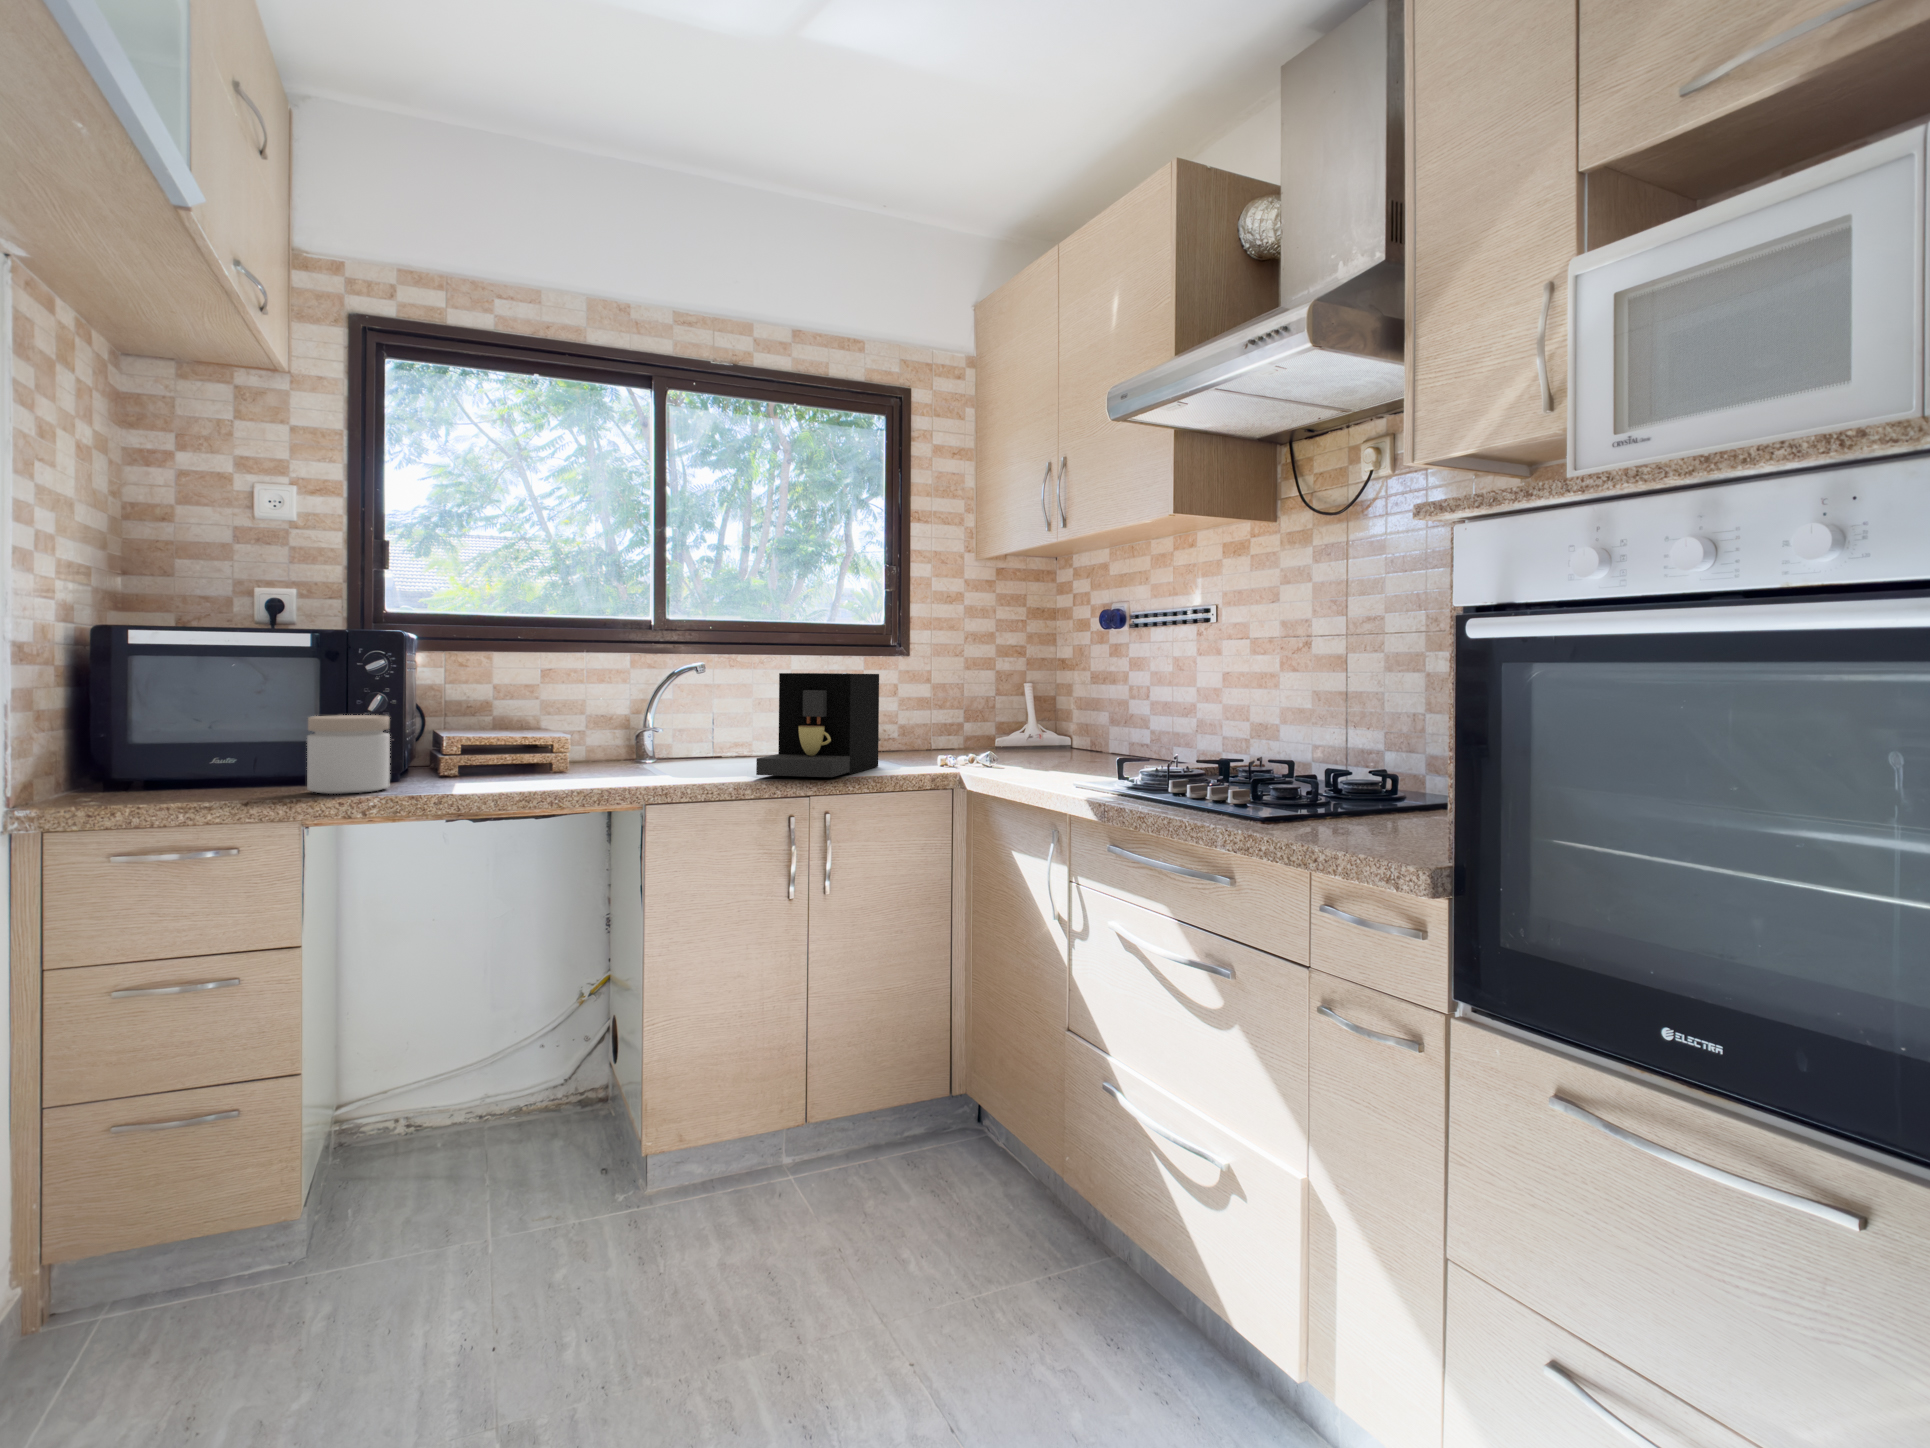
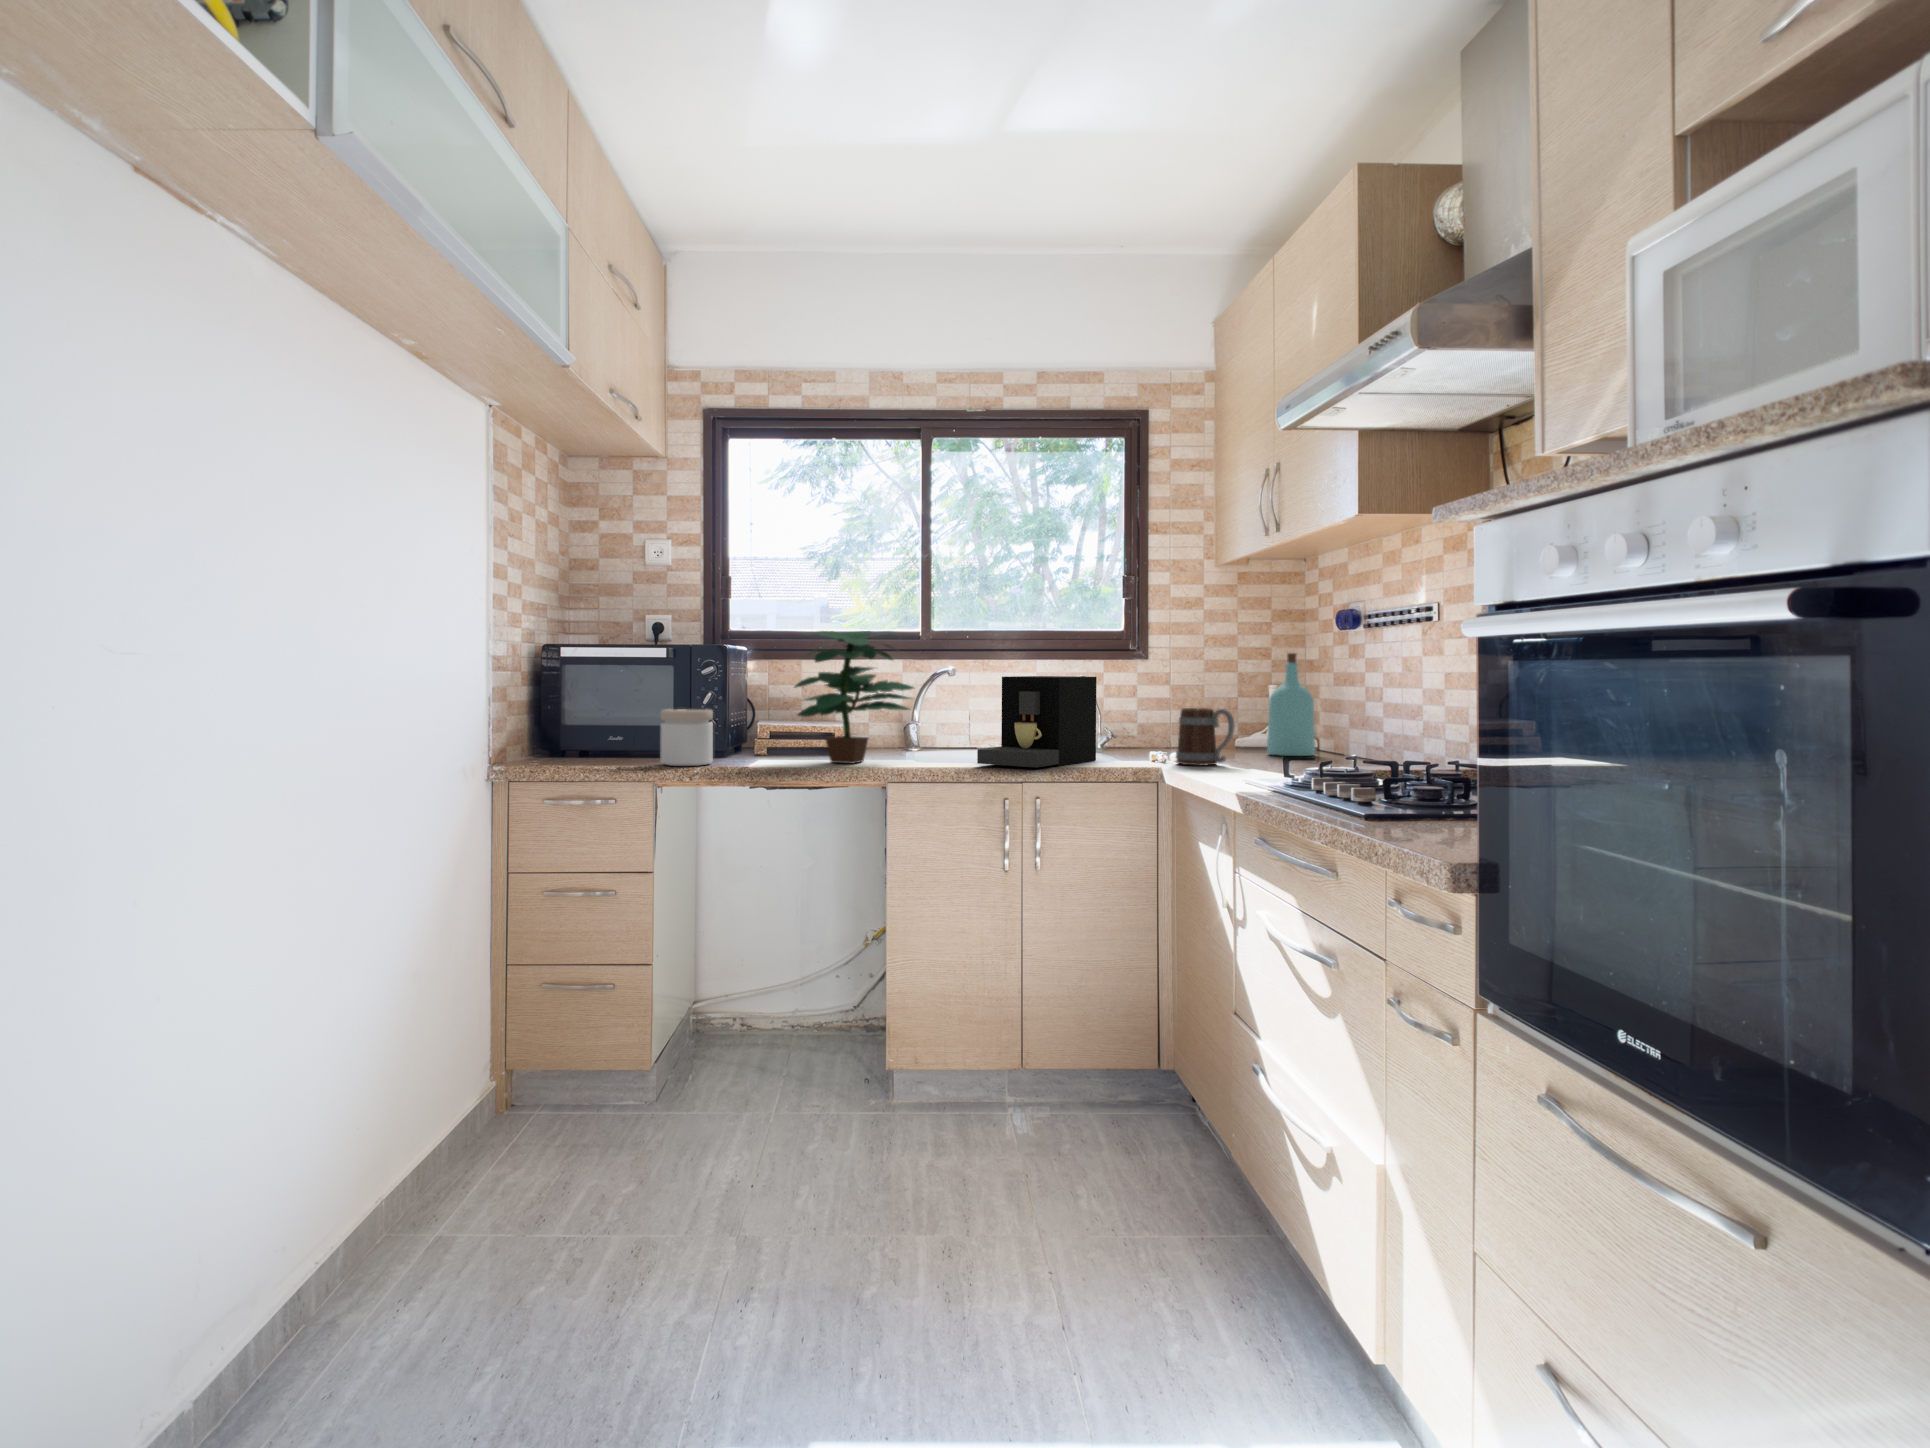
potted plant: none [511,615,667,781] -> present [795,631,914,764]
bottle: none [1039,651,1083,755] -> present [1267,653,1315,756]
mug: none [968,708,1031,768] -> present [1176,708,1234,765]

